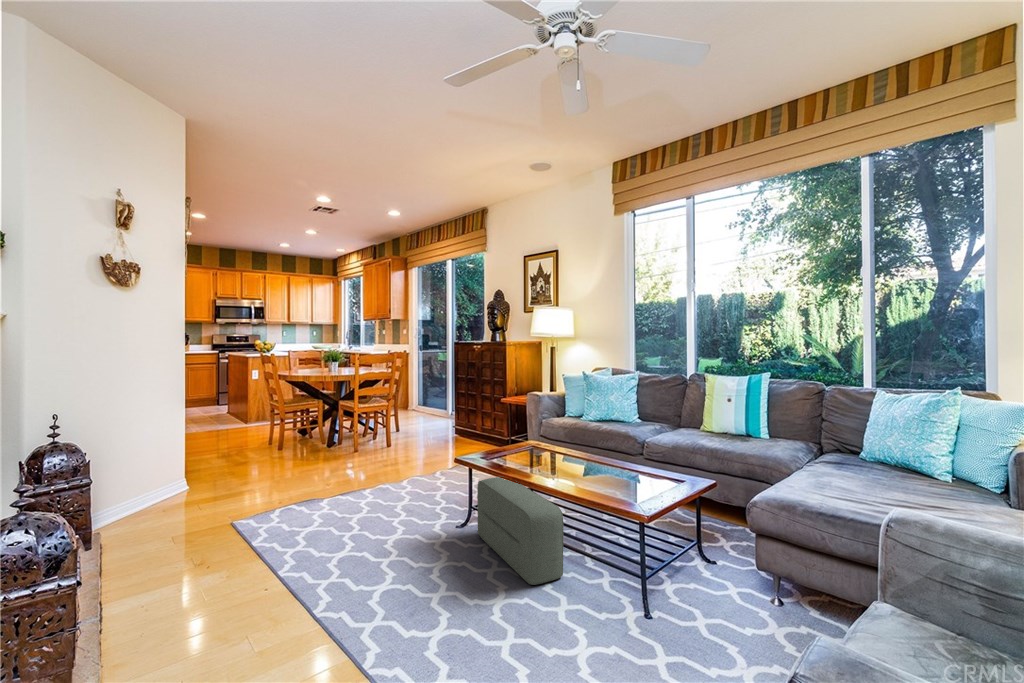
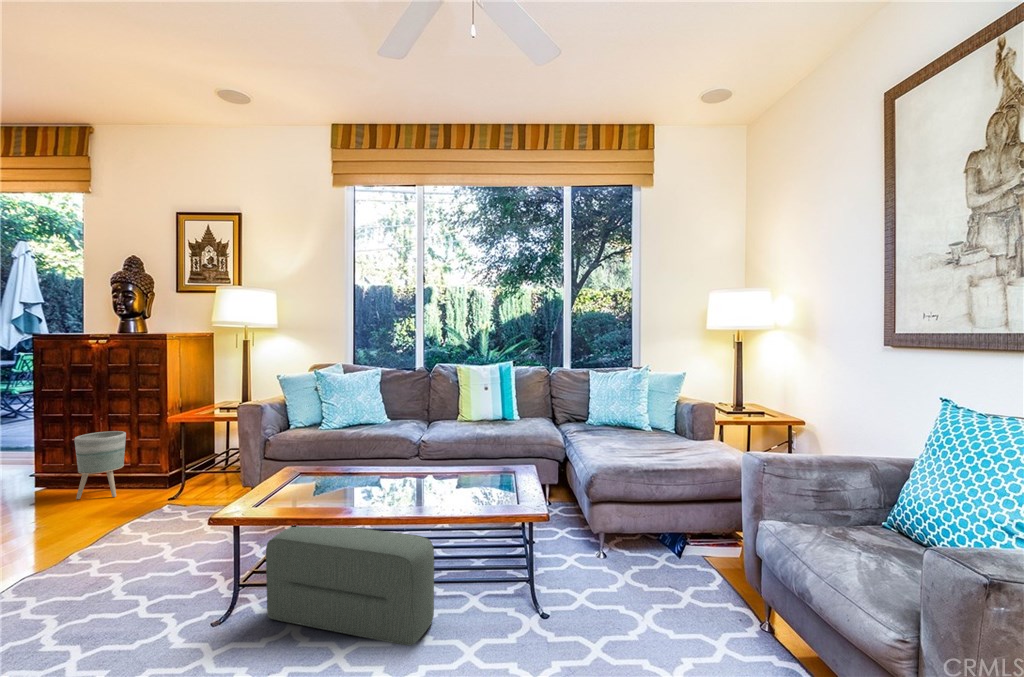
planter: none [461,404,487,446] -> present [74,431,126,499]

